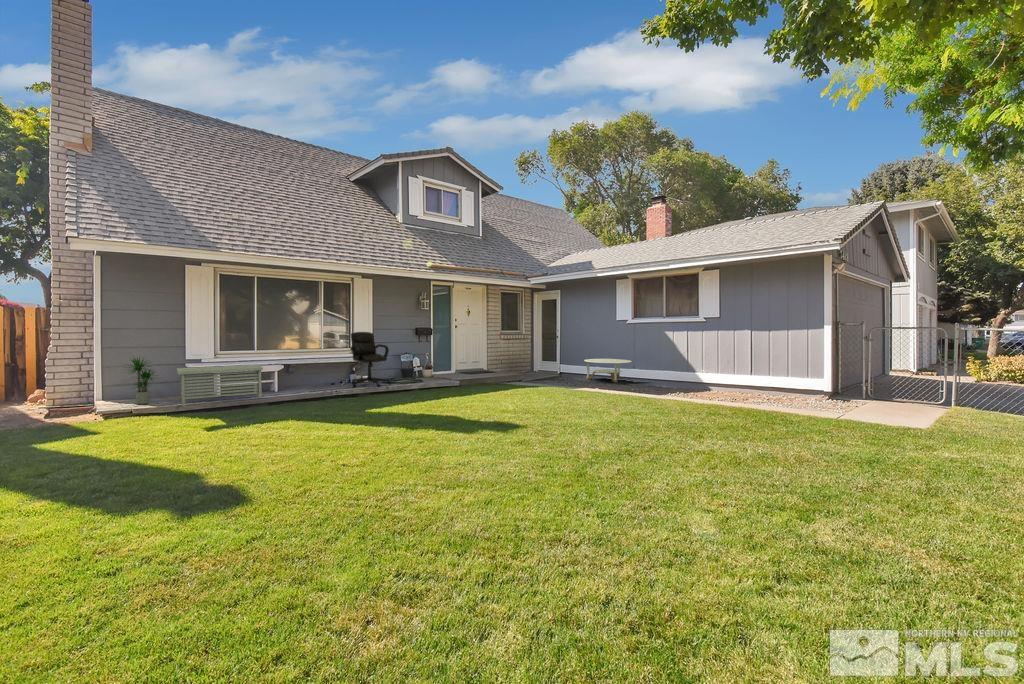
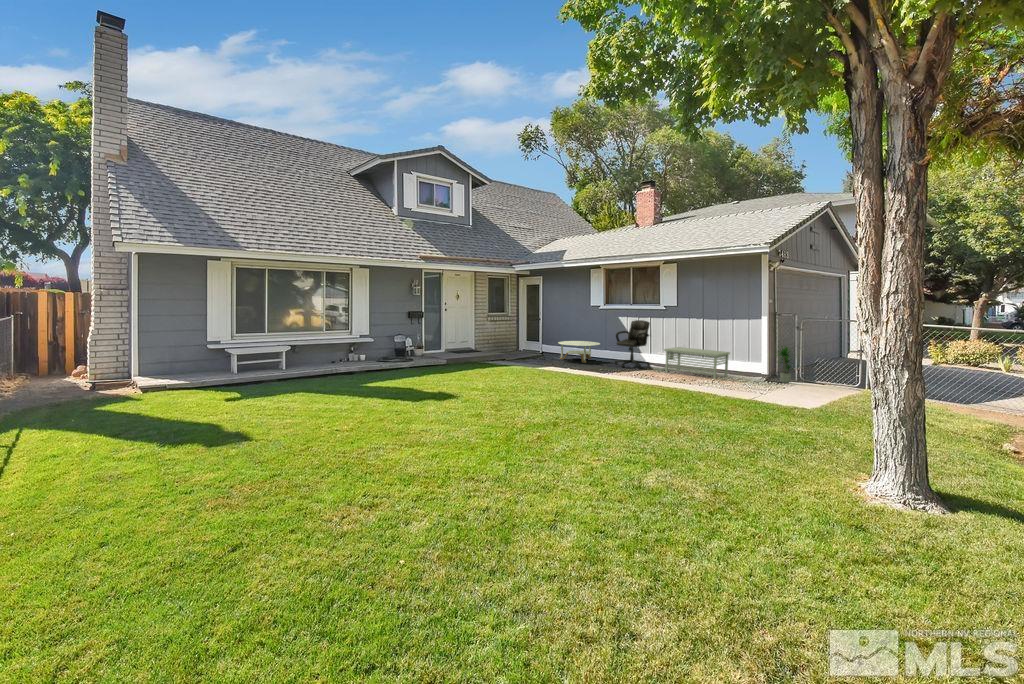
chair: present [350,332,391,387] -> present [615,320,650,369]
potted plant: present [129,357,154,404] -> present [779,346,793,383]
storage bench: present [177,364,263,404] -> present [664,347,730,379]

